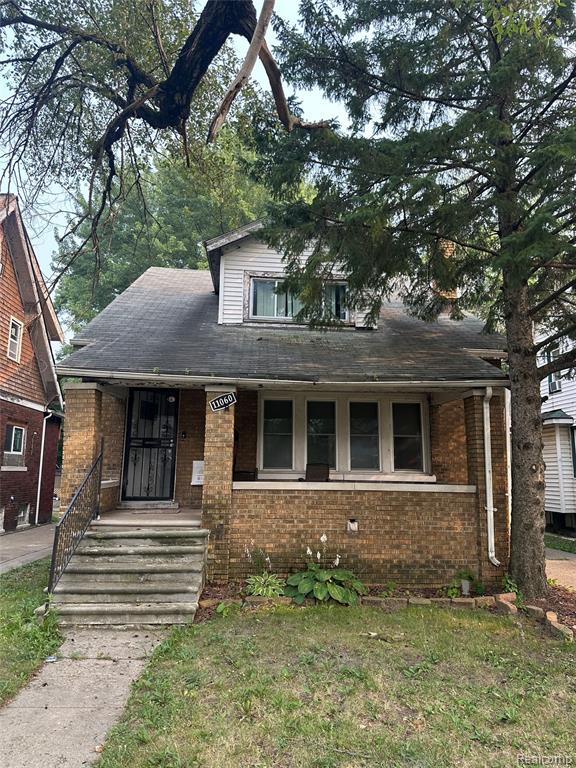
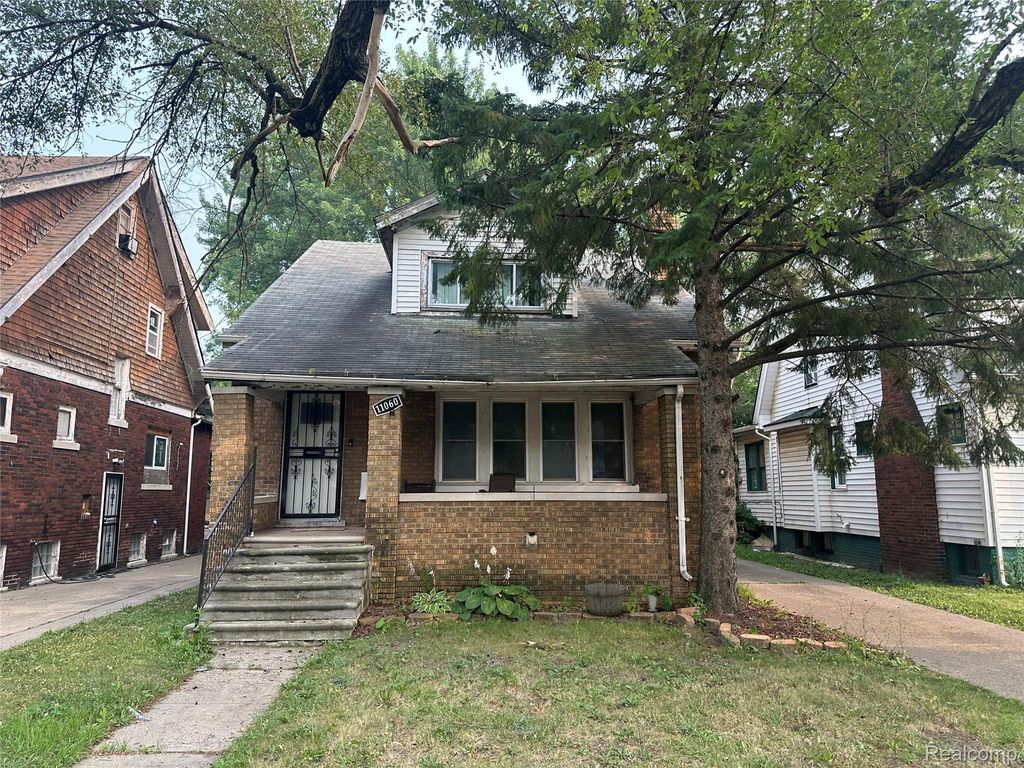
wooden bucket: none [403,562,441,599] -> present [585,580,625,616]

